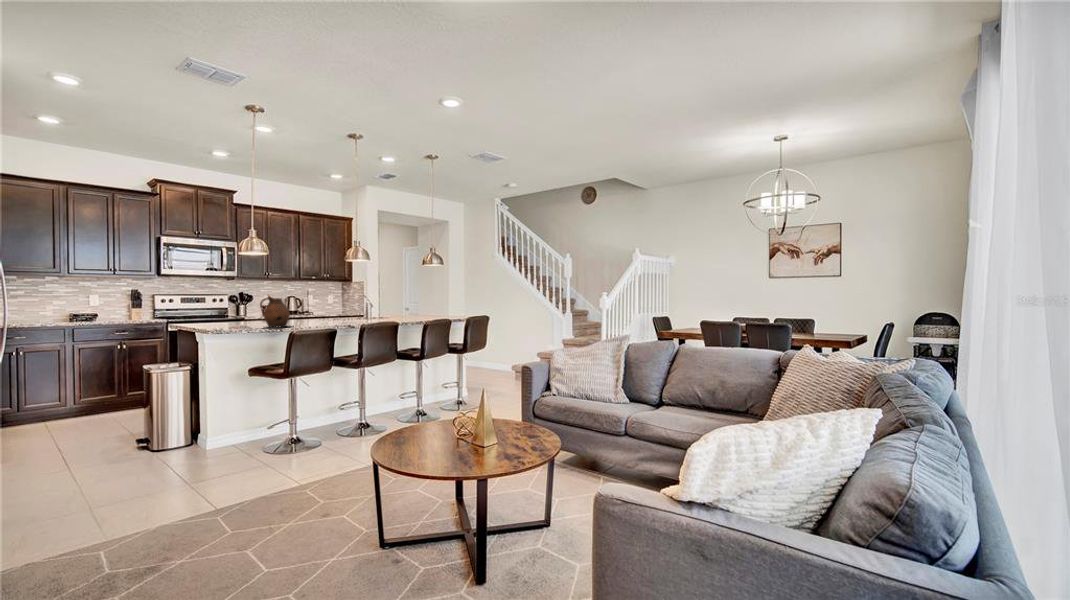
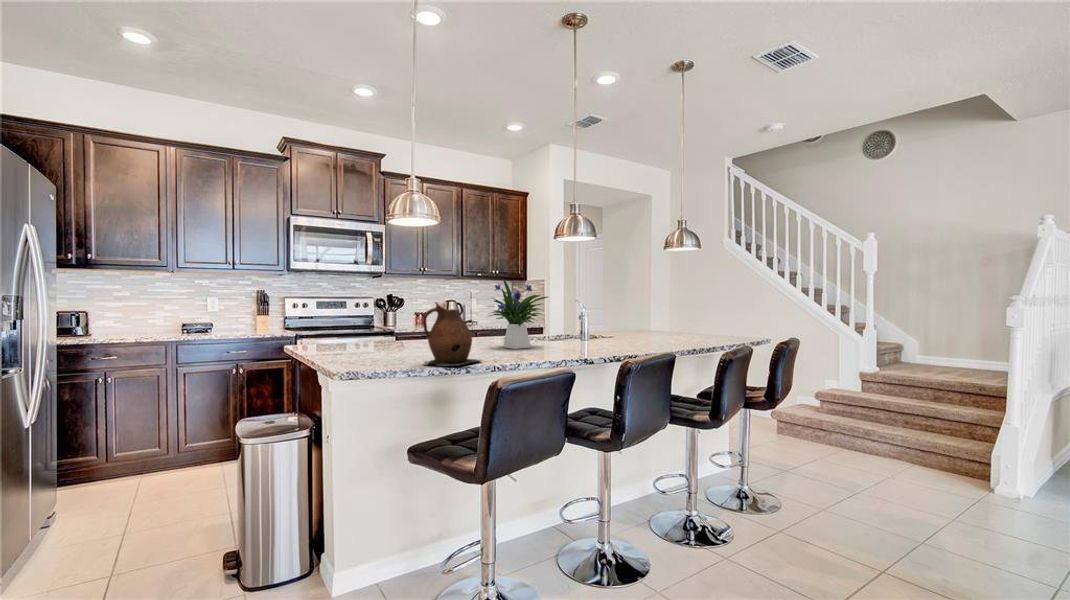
flower arrangement: none [303,282,344,322] -> present [490,280,548,349]

